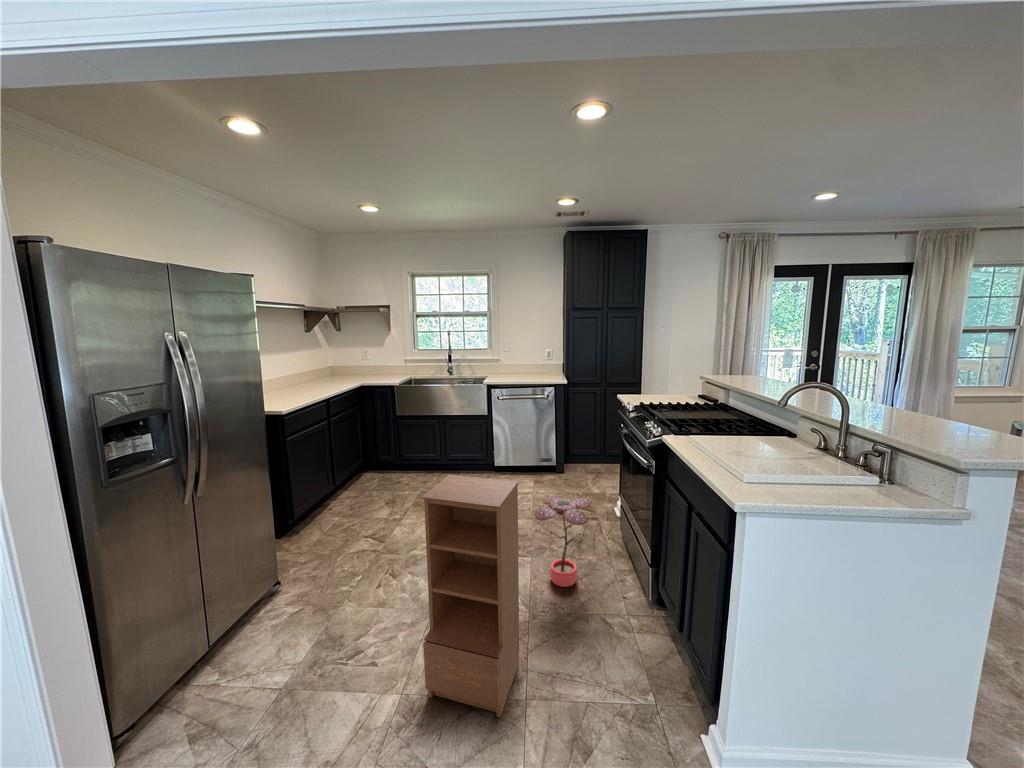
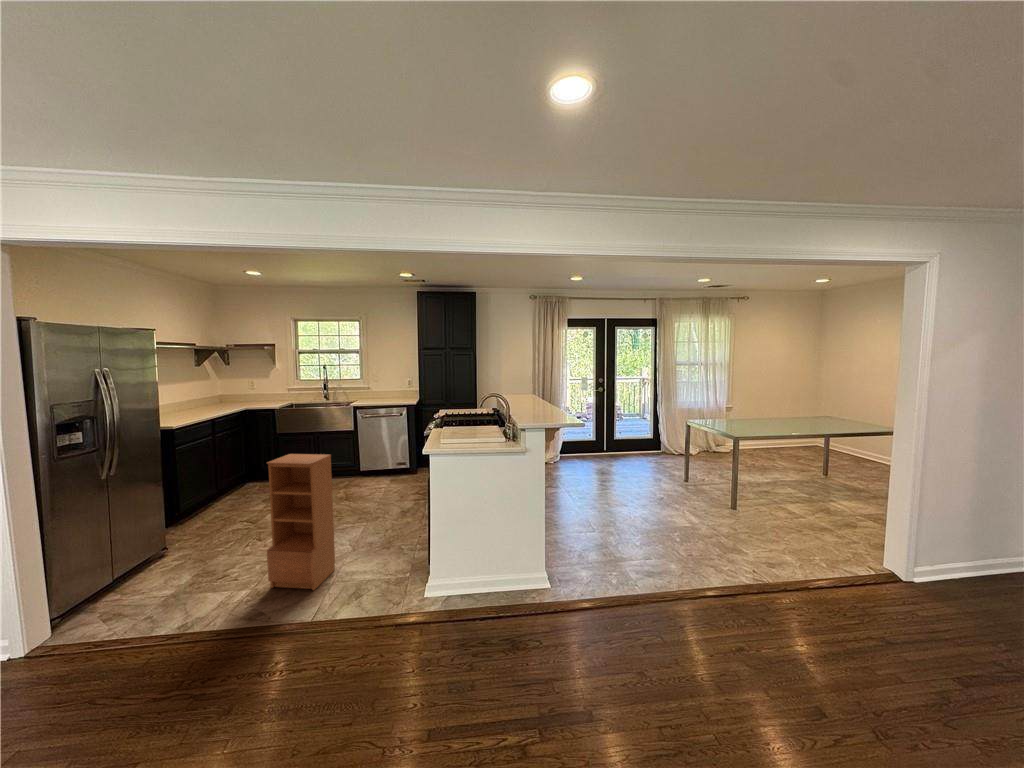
potted plant: present [534,496,591,587] -> none [360,476,402,535]

